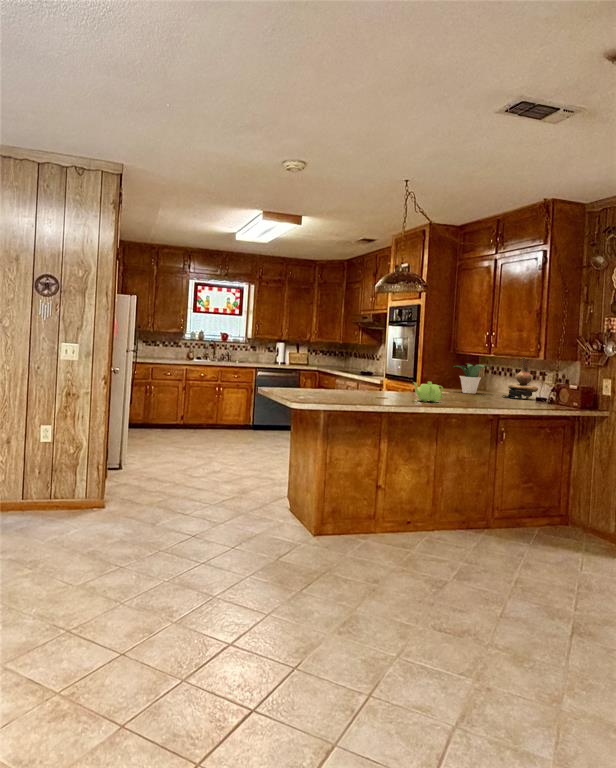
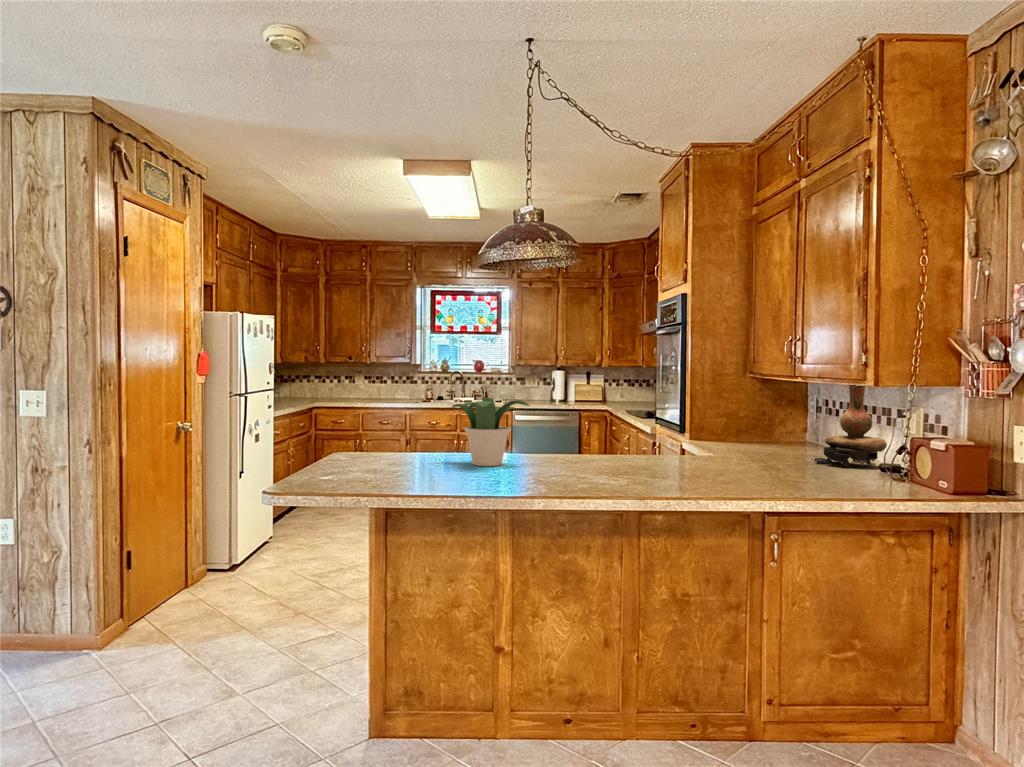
potted plant: present [454,363,491,394] -> present [452,398,529,466]
teapot: present [413,382,443,402] -> none [554,440,619,483]

